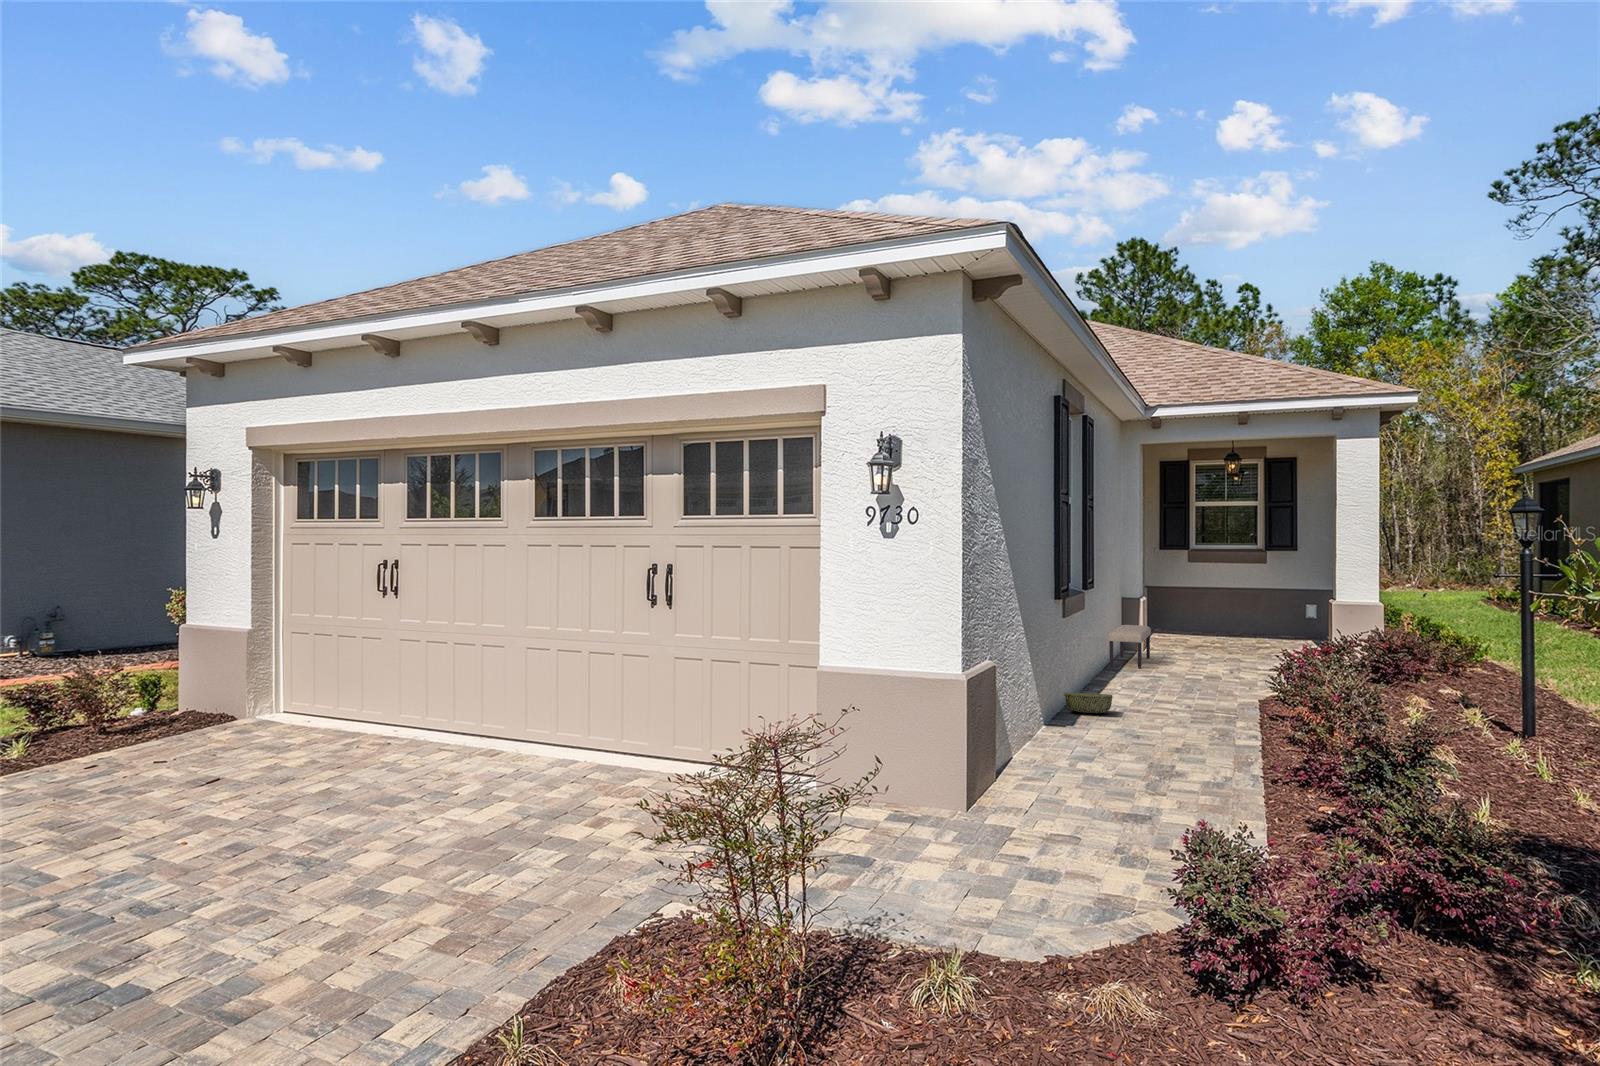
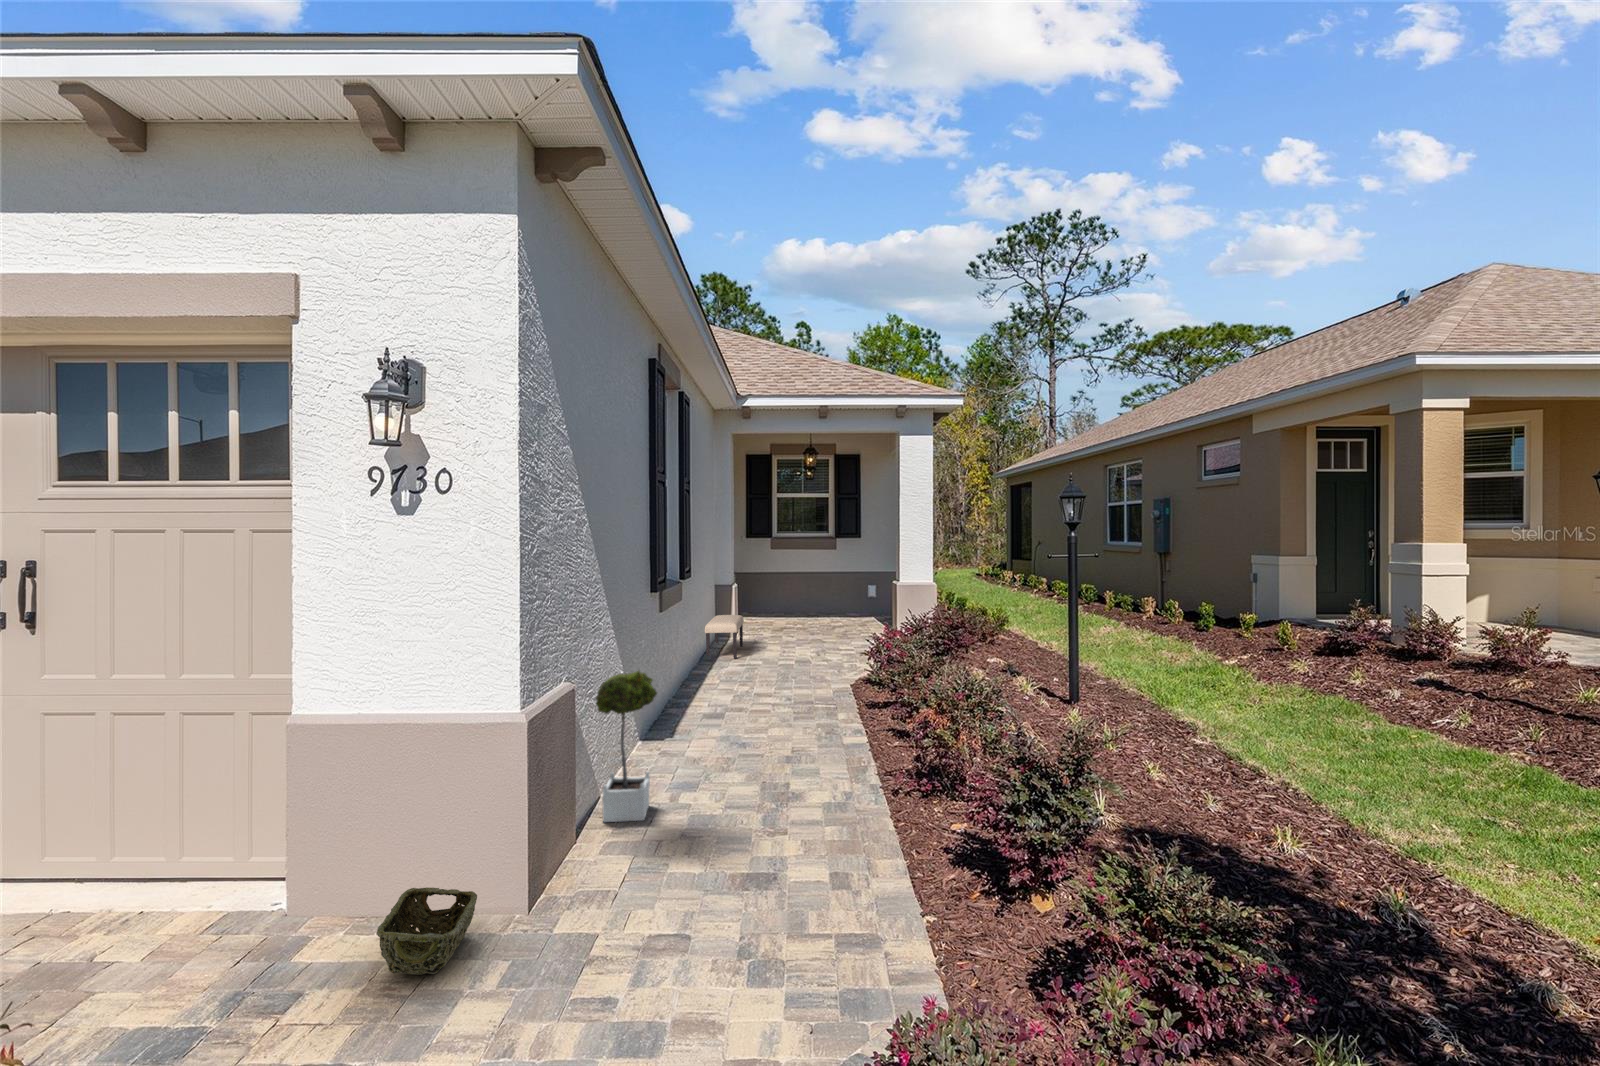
potted tree: none [1009,658,1057,776] -> present [596,671,657,822]
woven basket: present [1064,693,1112,713] -> present [377,887,477,974]

